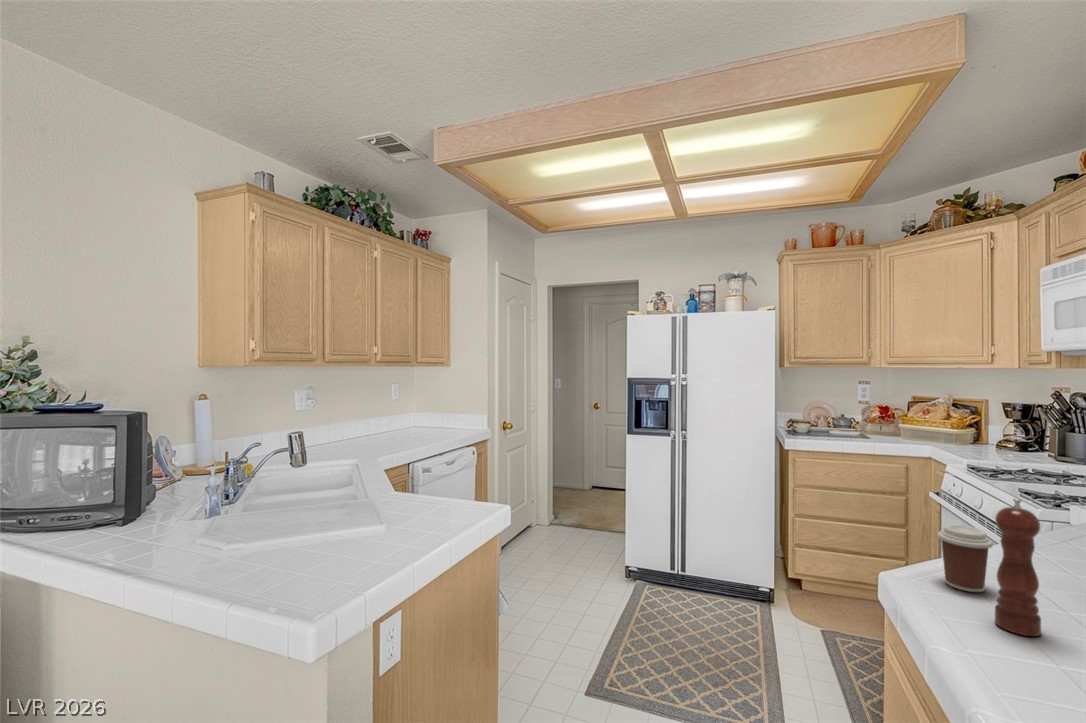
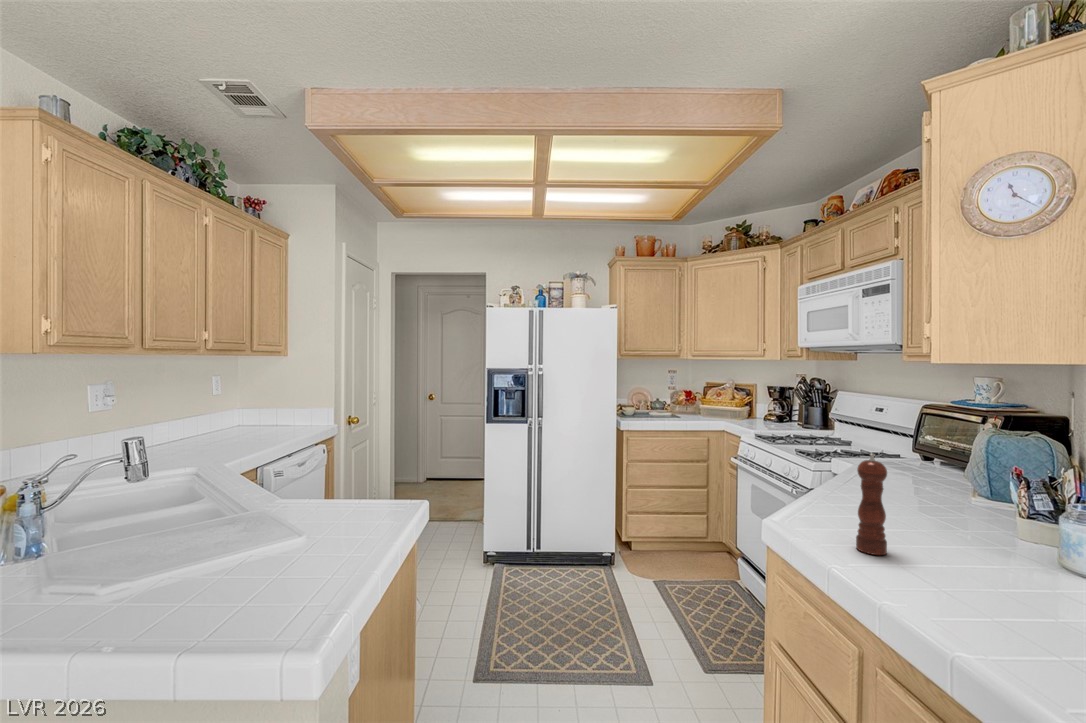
coffee cup: present [938,524,993,592] -> none [802,478,840,529]

